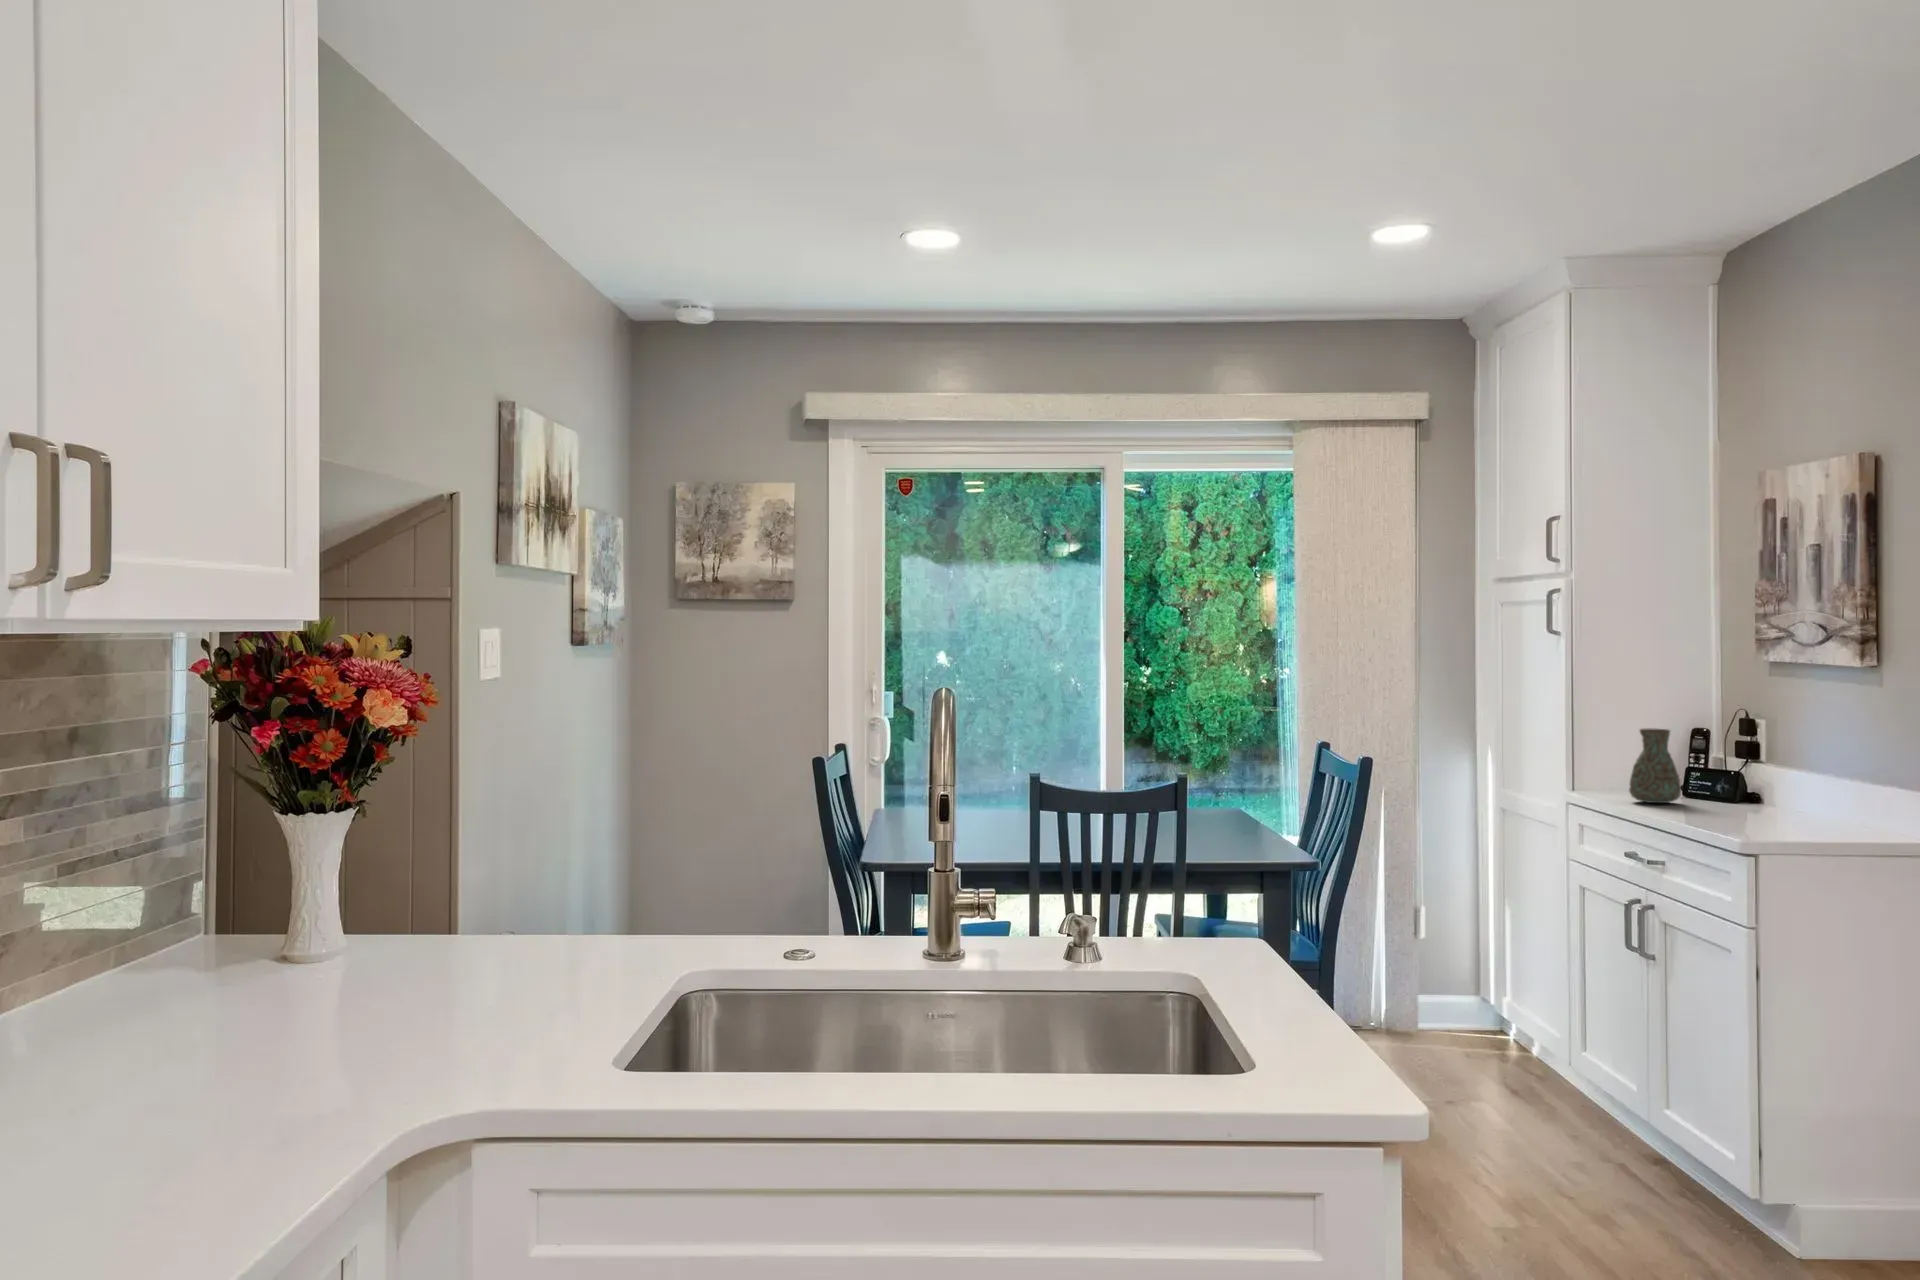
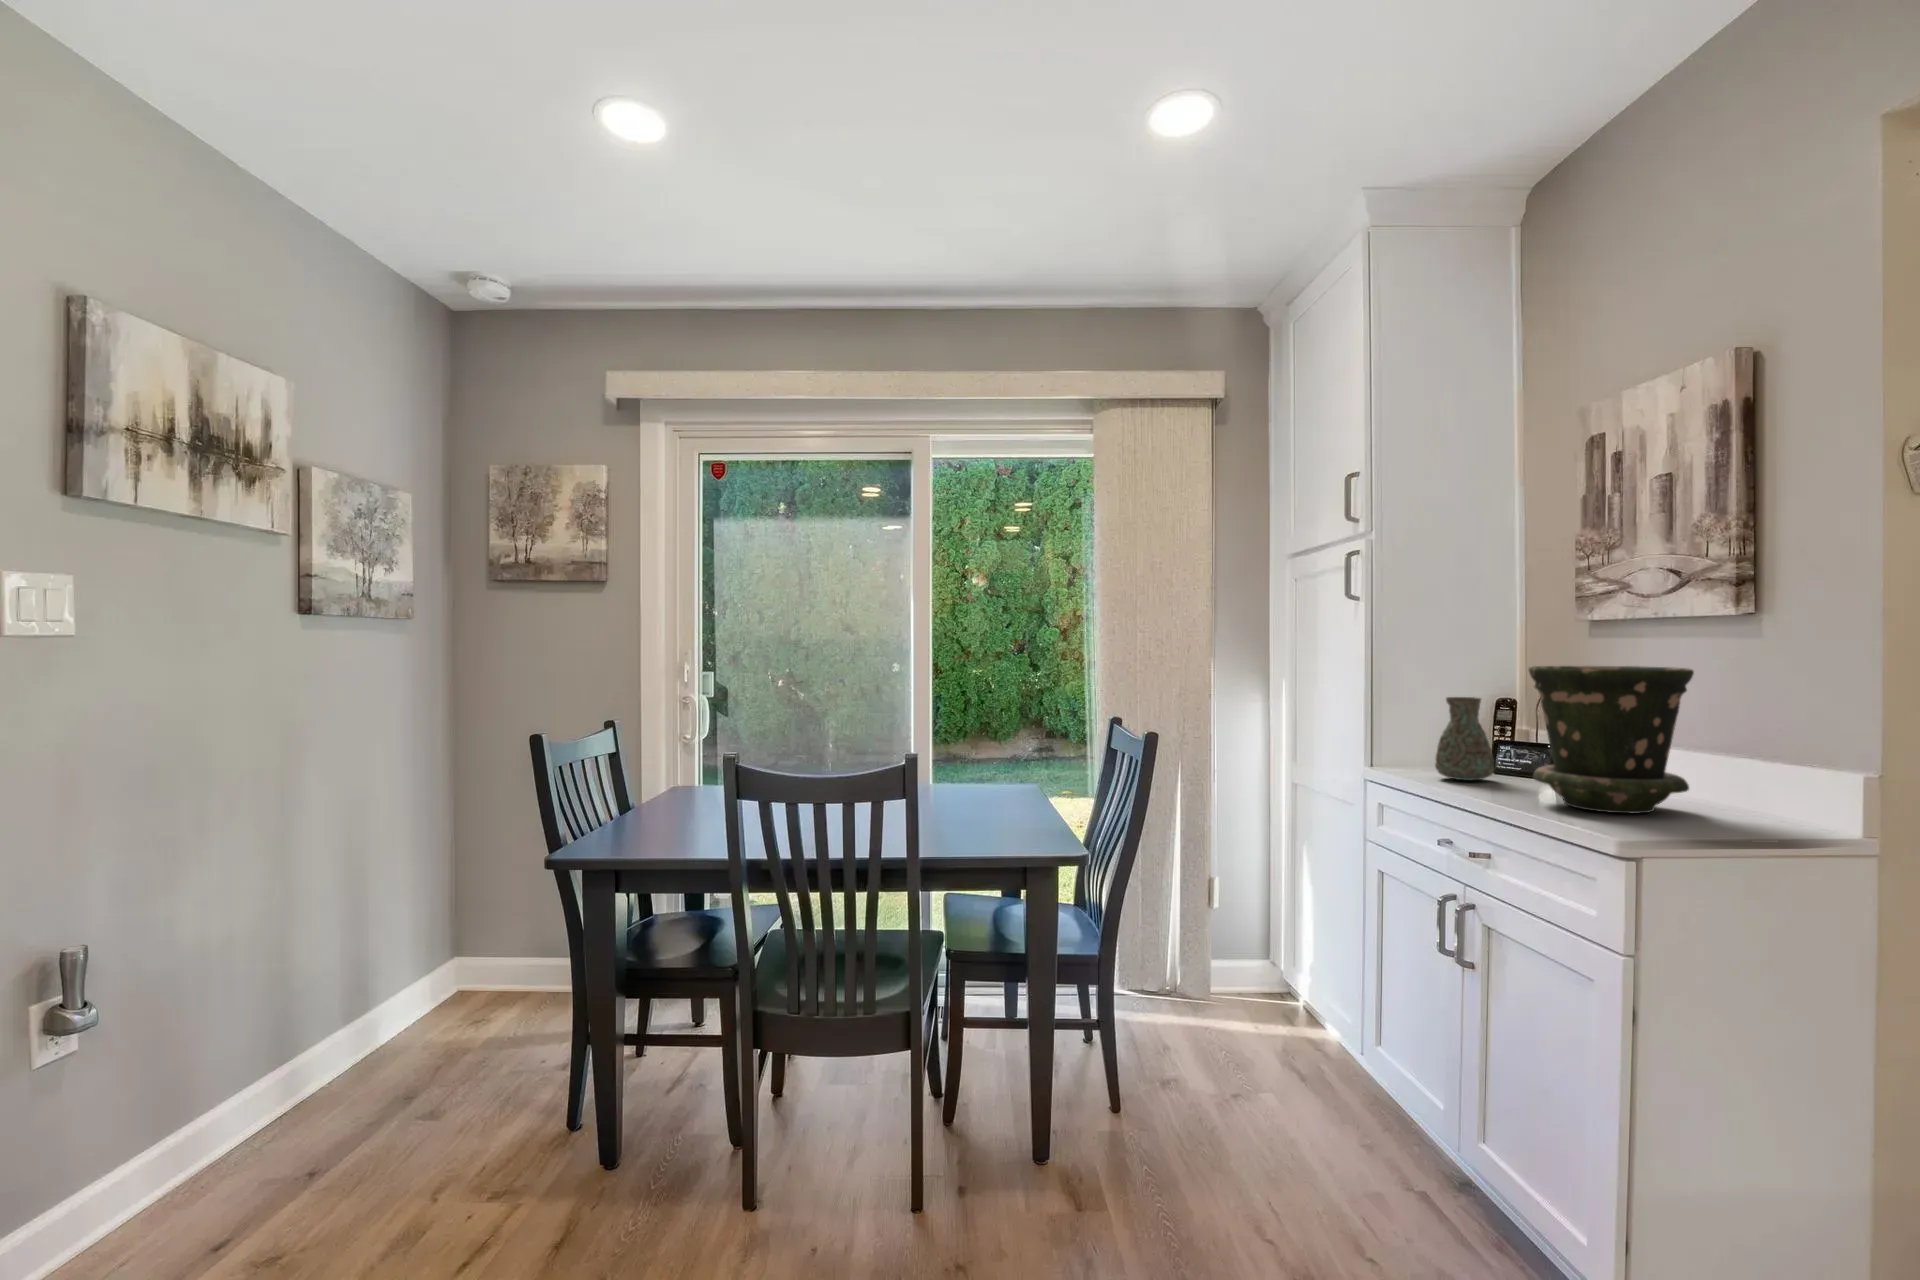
flower pot: none [1698,705,1823,825] -> present [1529,666,1694,813]

